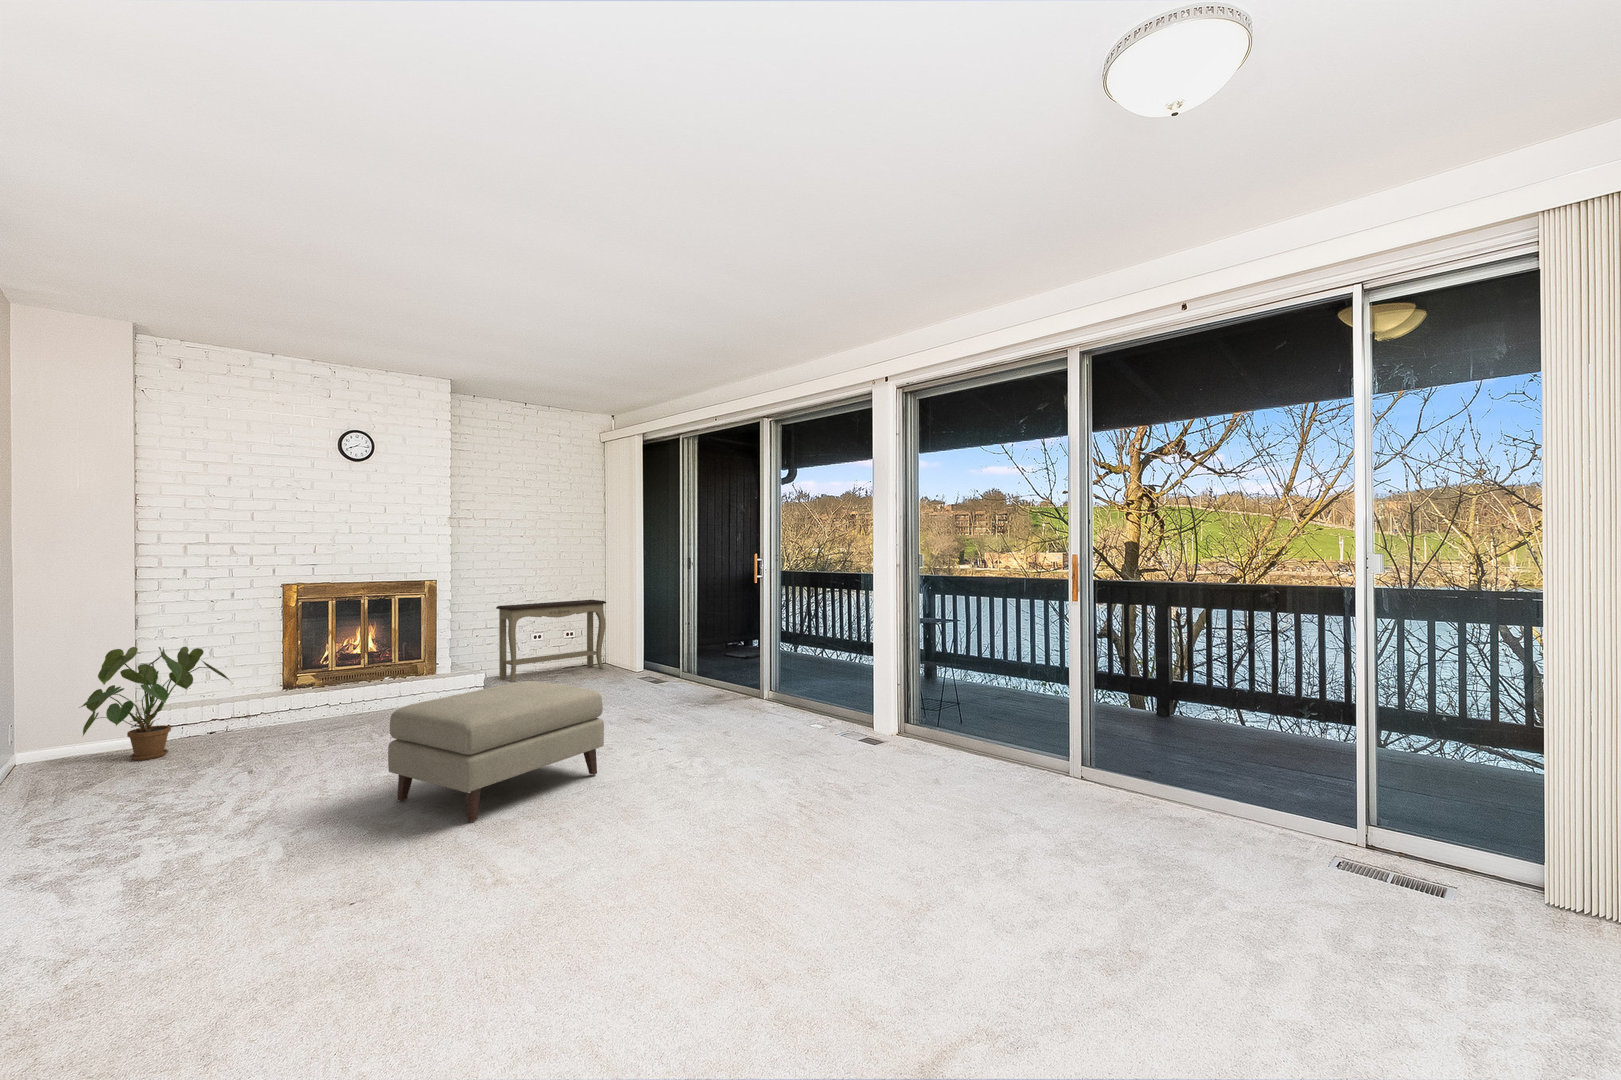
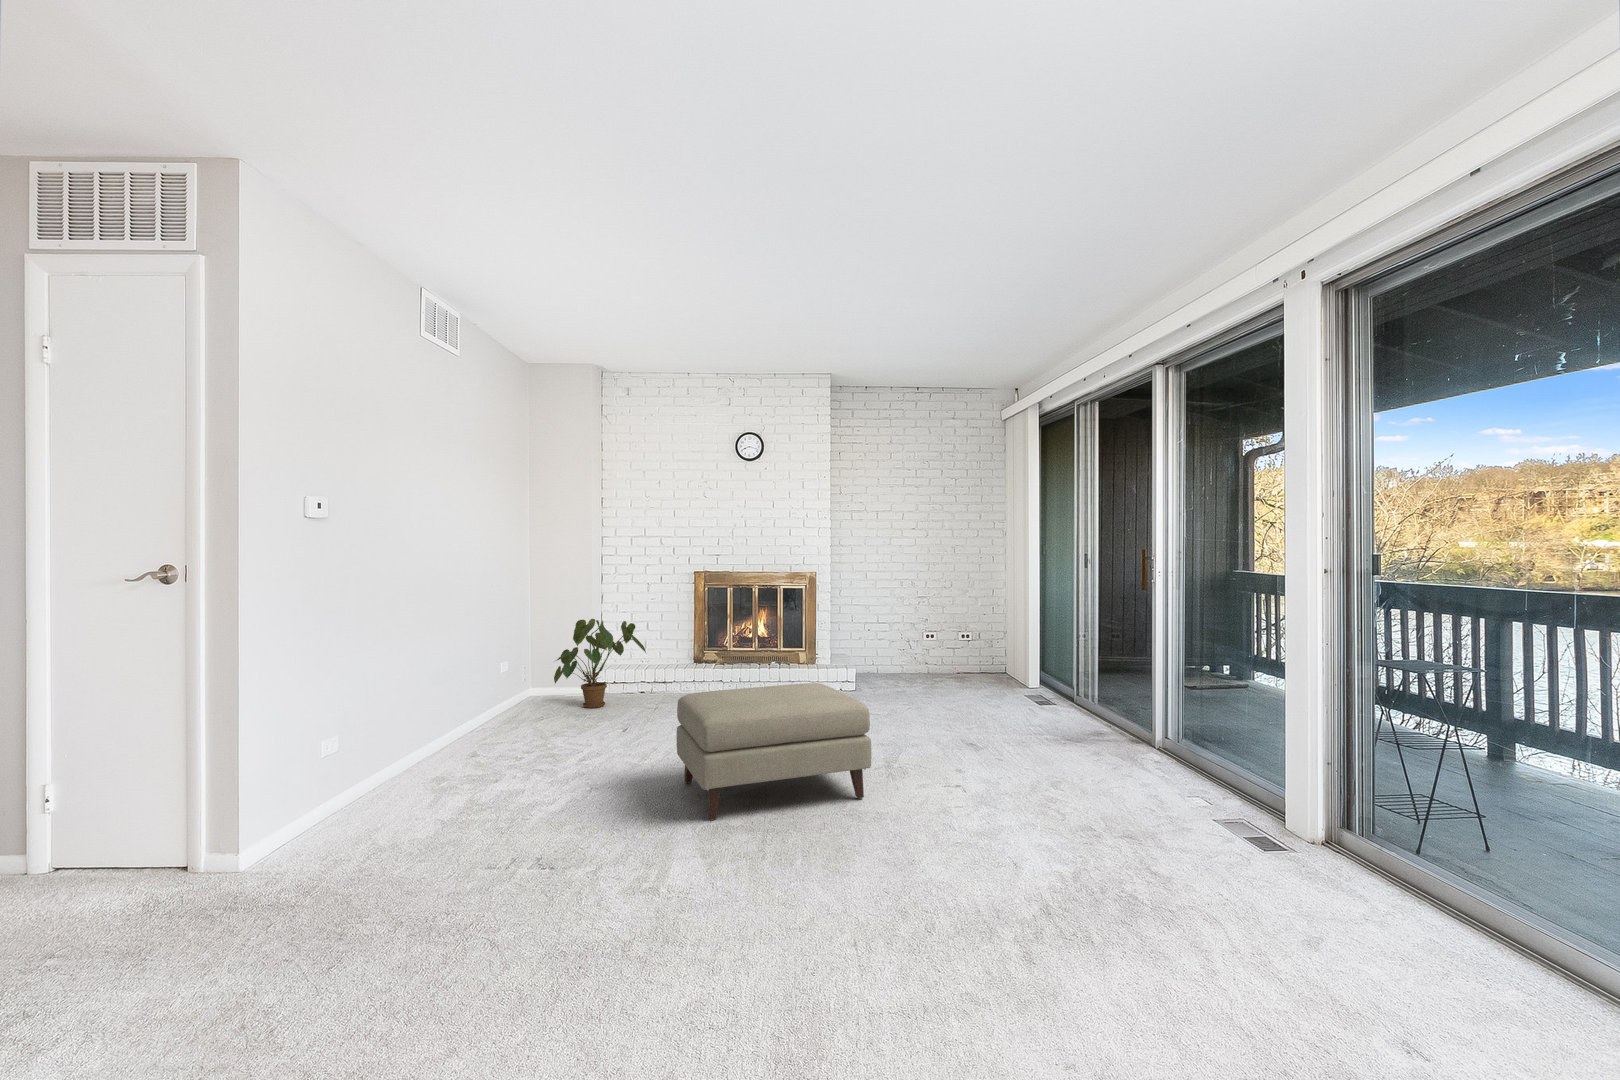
console table: present [496,600,606,682] -> none [884,598,1000,680]

